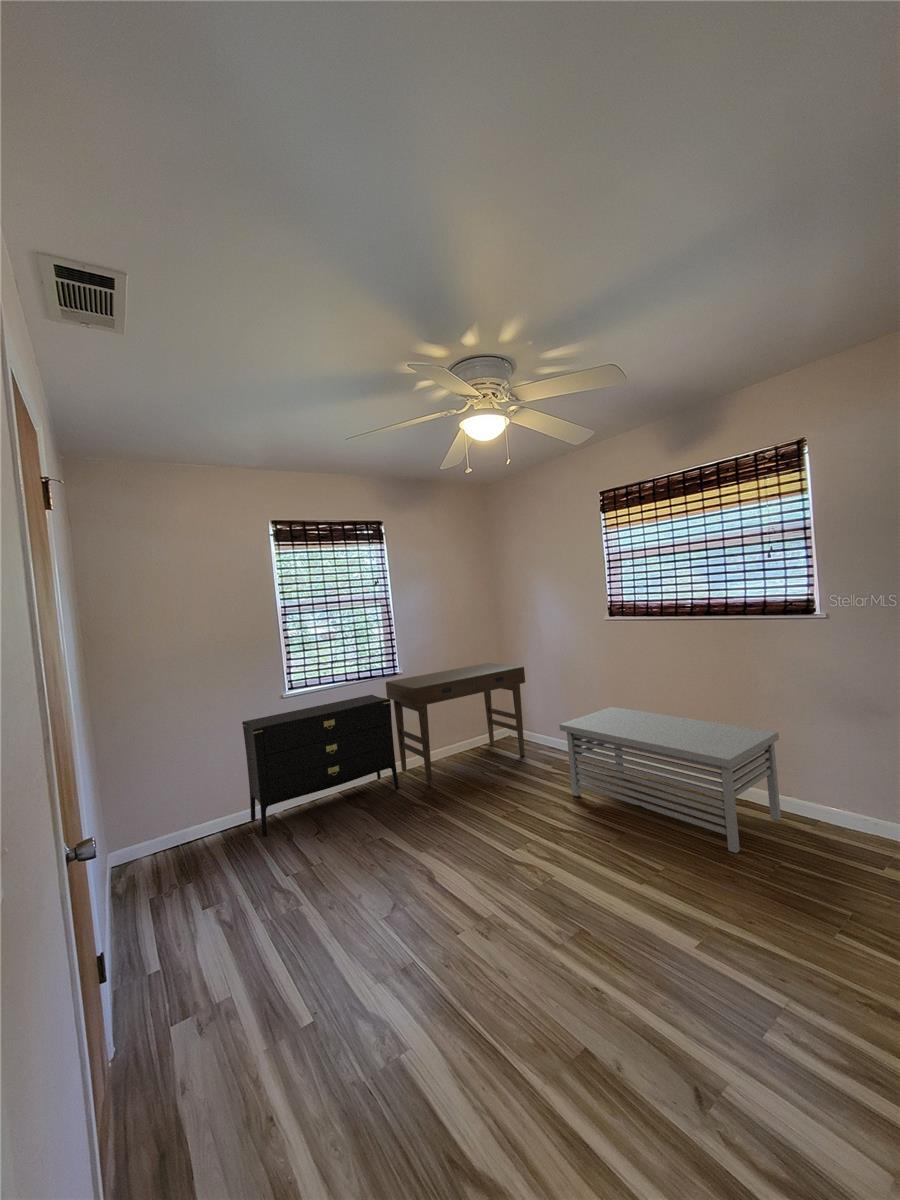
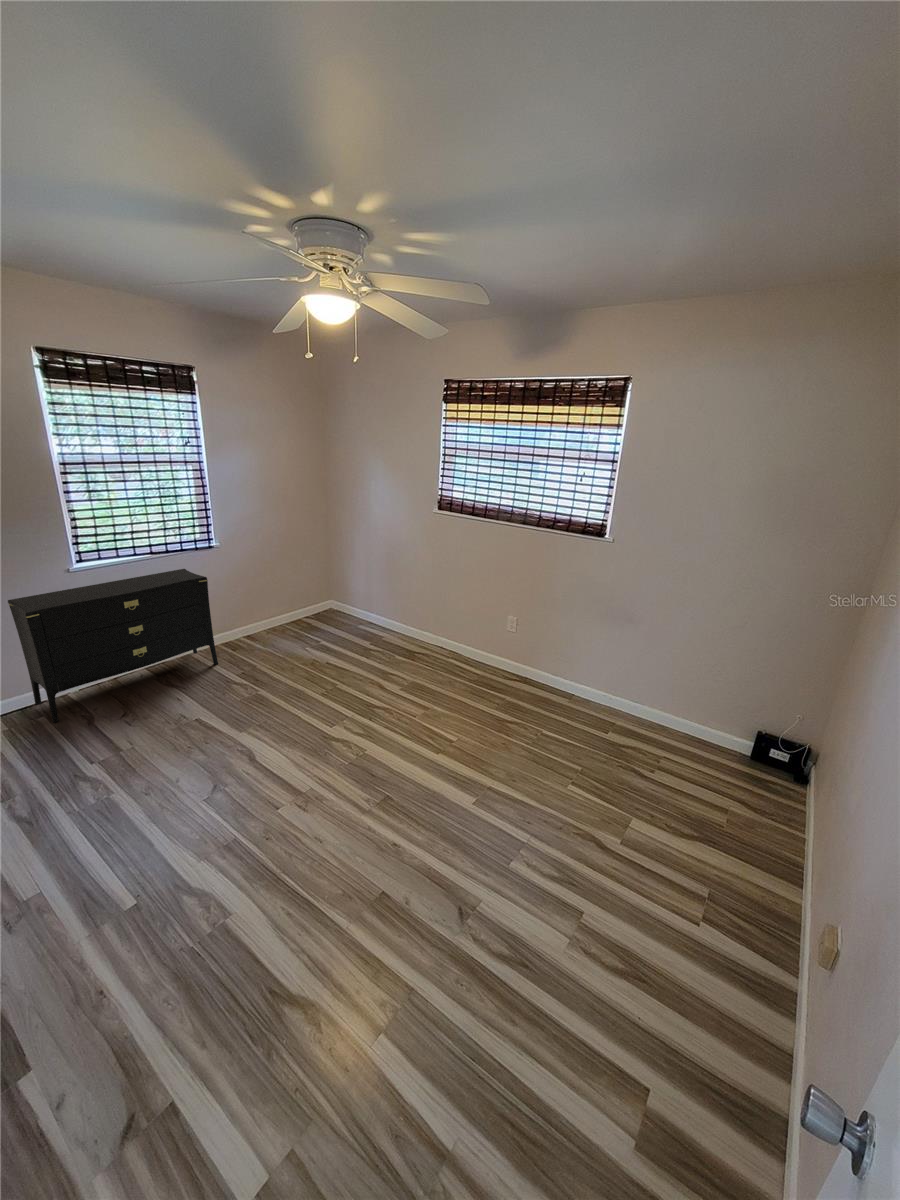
desk: present [386,663,525,786] -> none [201,538,354,661]
storage bench: present [559,707,781,853] -> none [383,593,555,719]

